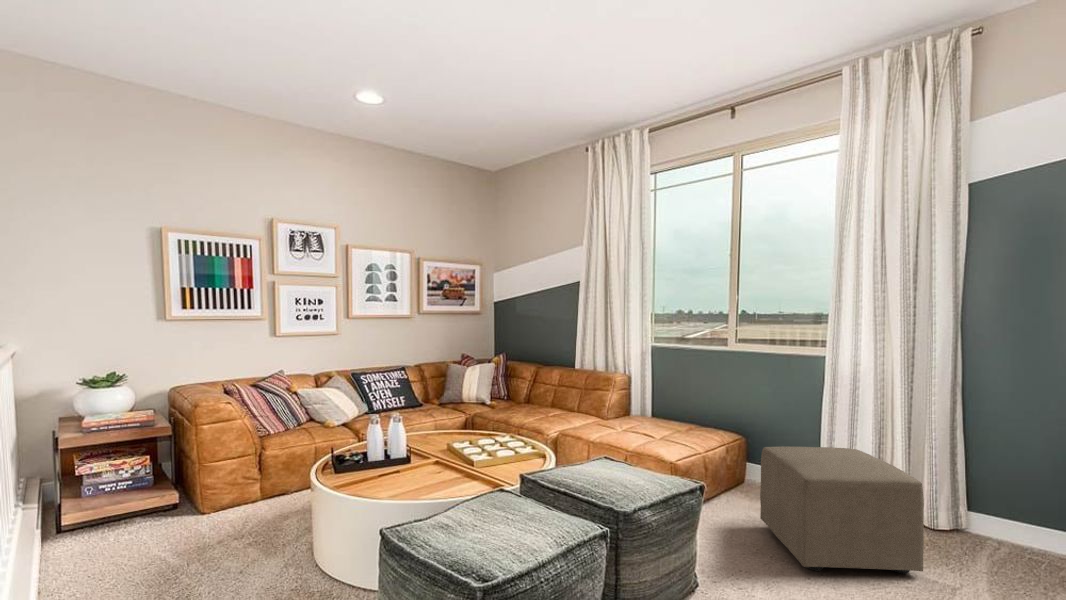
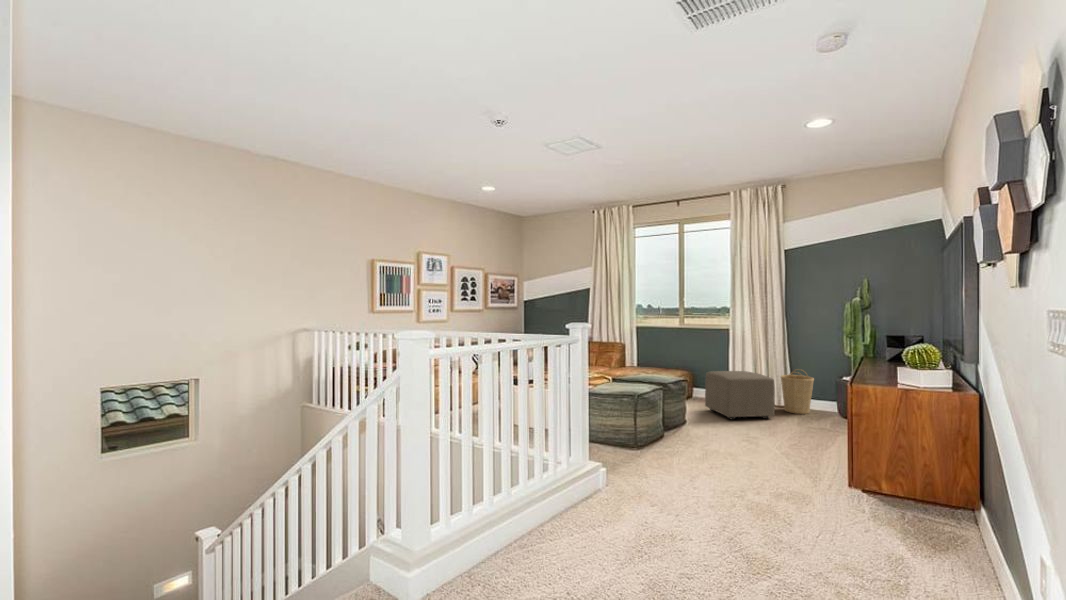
basket: none [938,450,1027,562] -> present [781,369,814,414]

